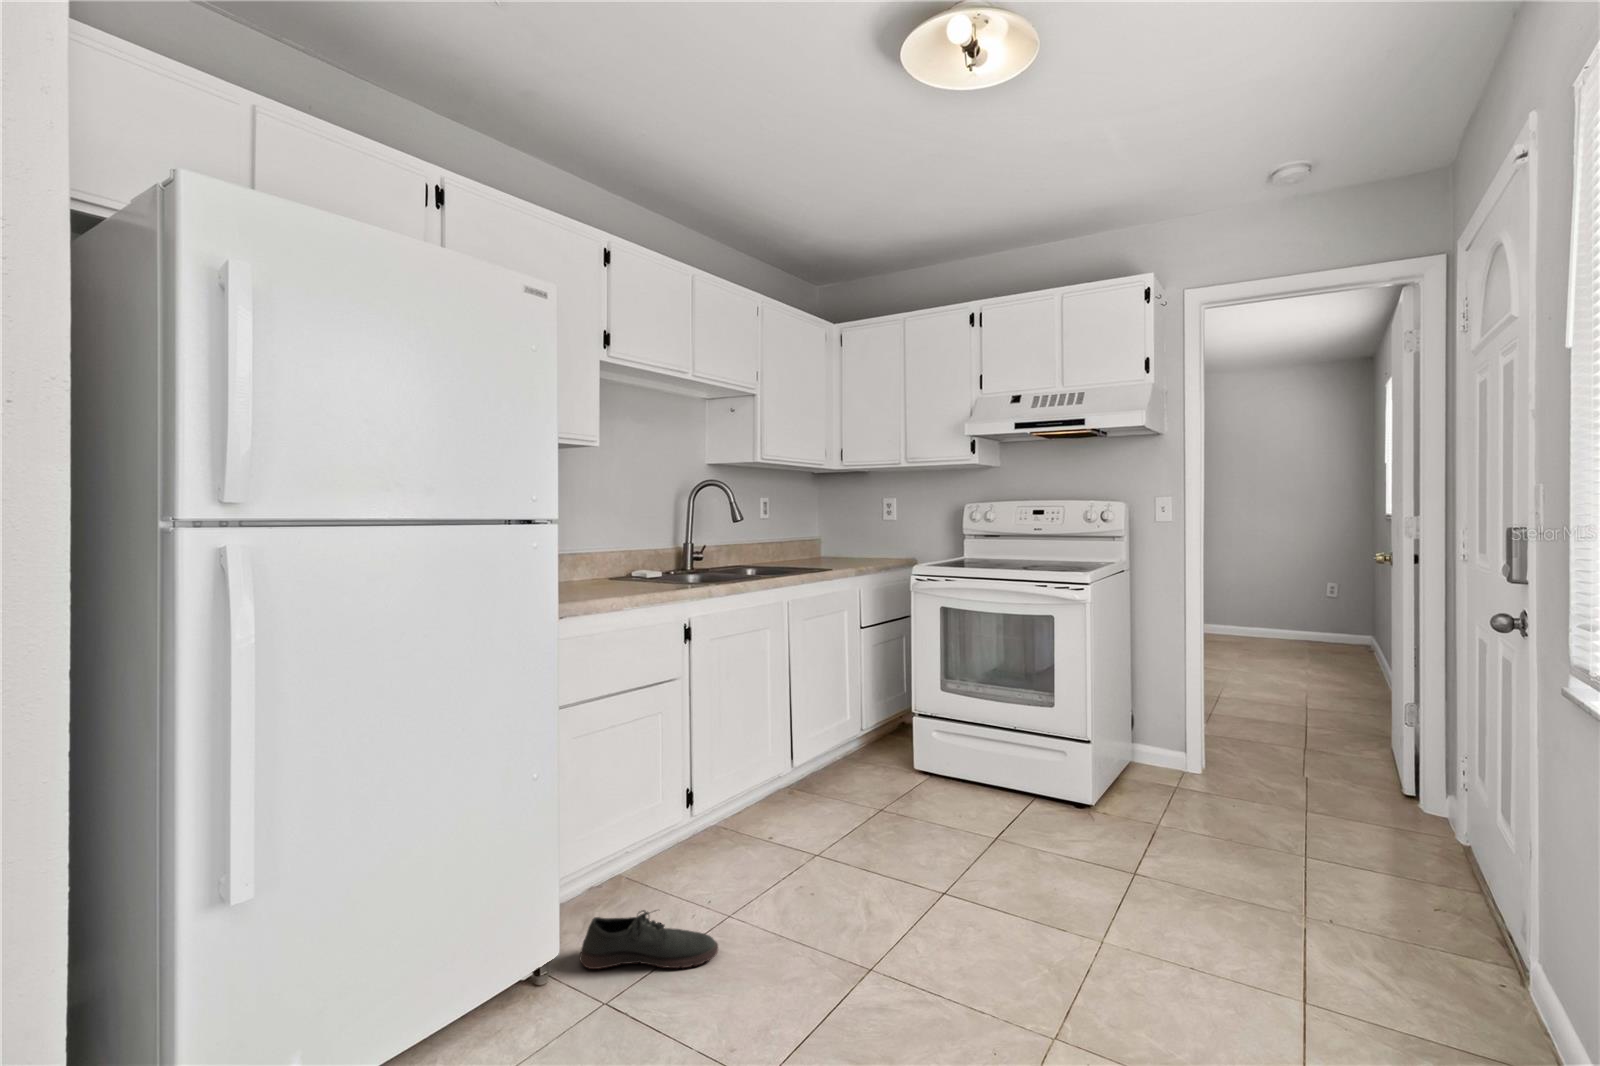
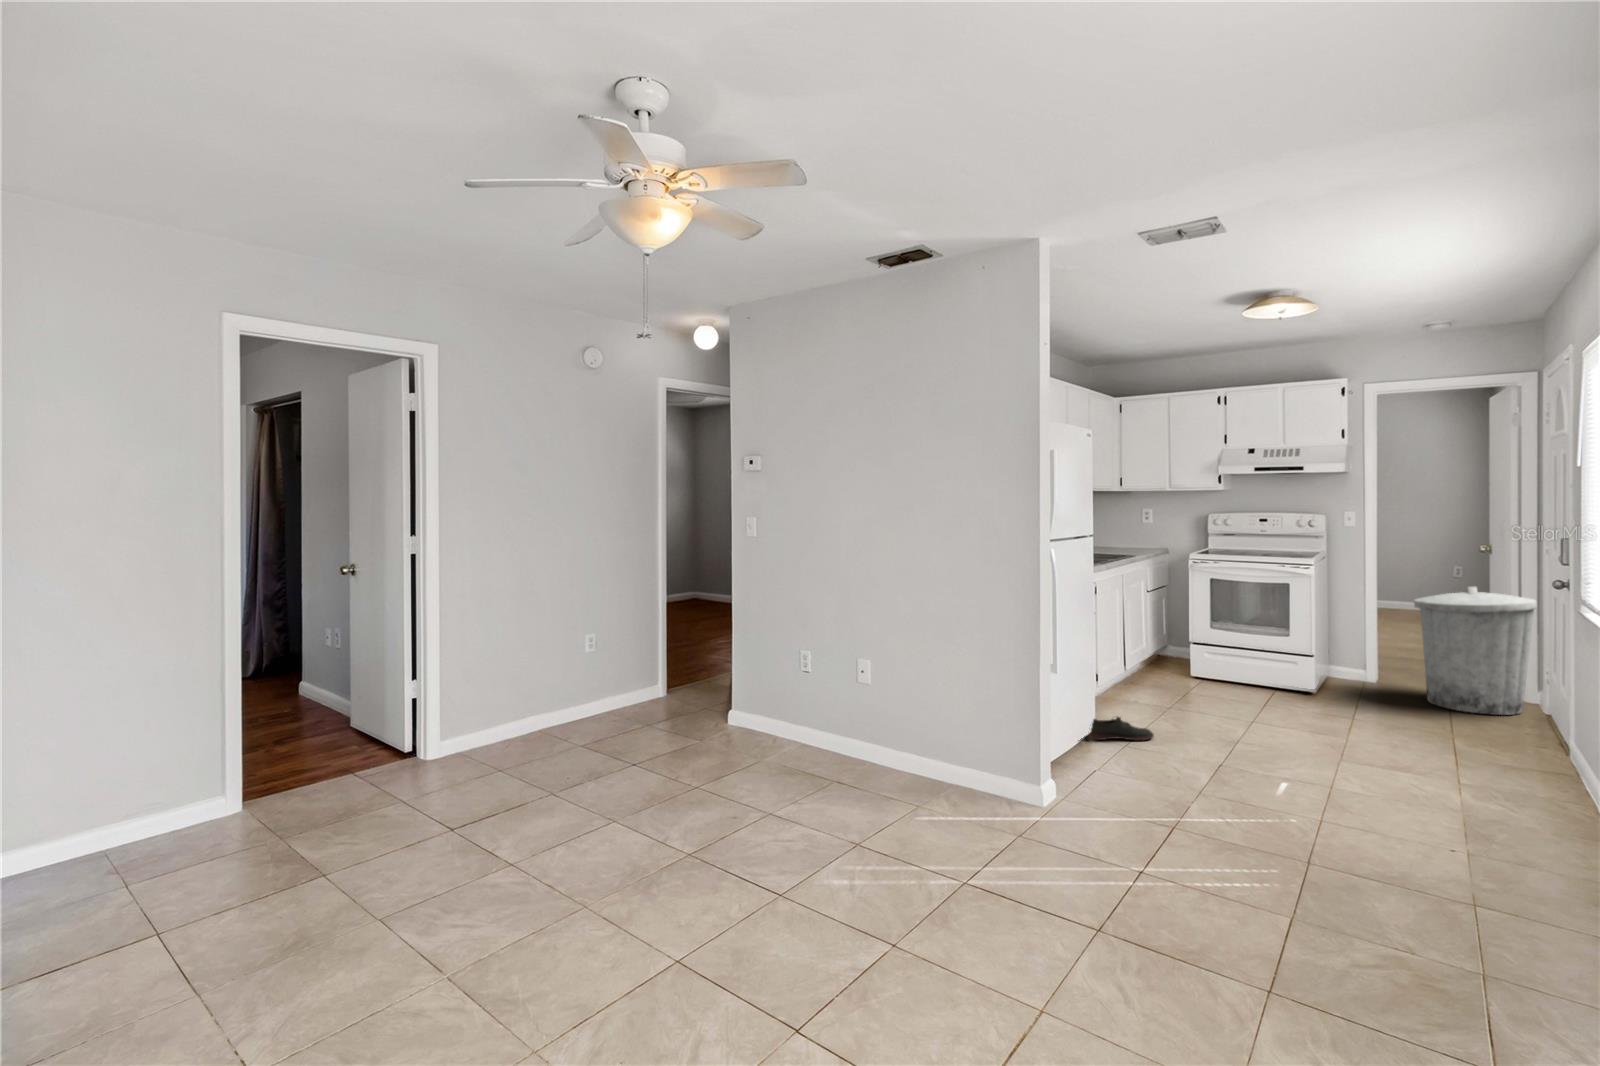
trash can: none [1252,621,1449,854] -> present [1414,587,1537,715]

